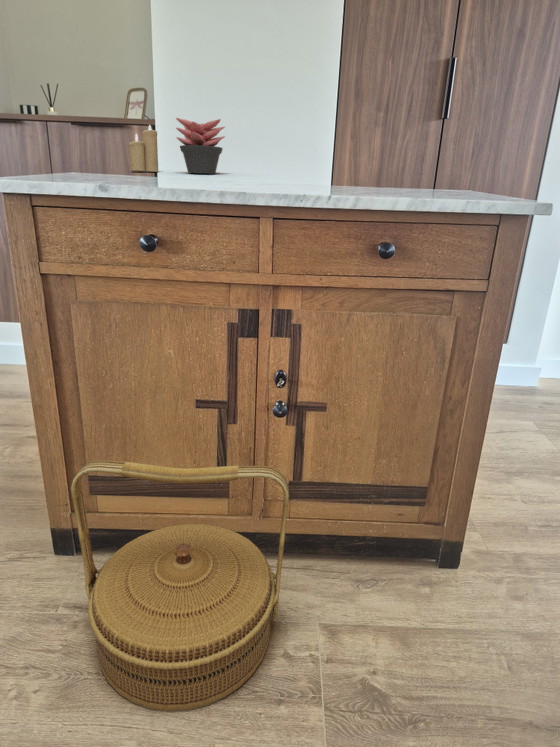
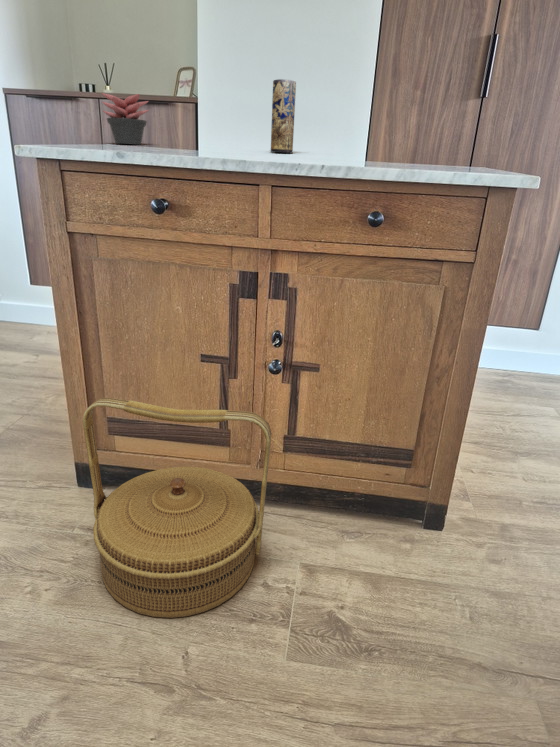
vase: none [238,102,262,177] -> present [271,79,296,153]
succulent plant: present [176,118,225,174] -> present [102,93,149,145]
candle: present [129,125,158,172] -> none [171,102,198,148]

